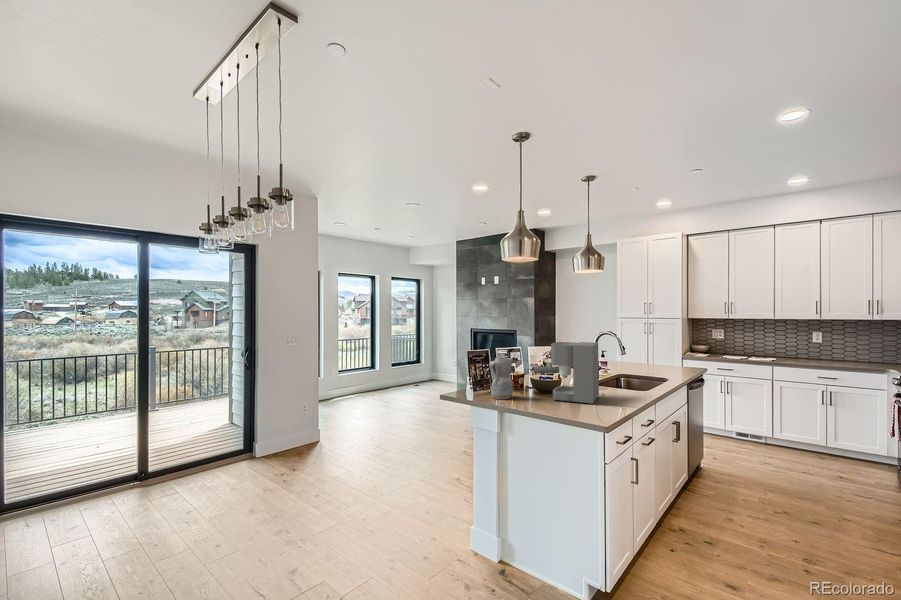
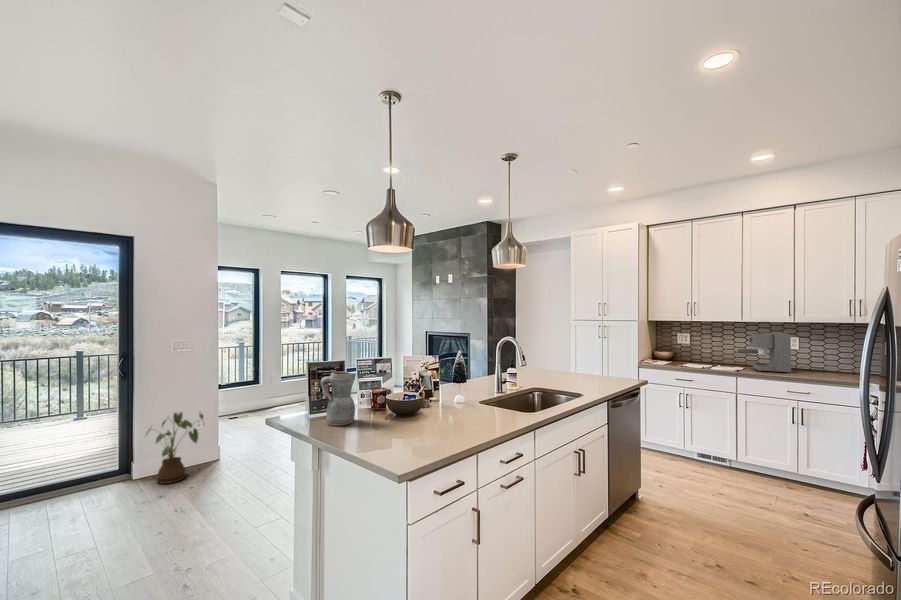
coffee maker: present [534,342,599,404] -> present [738,333,791,373]
house plant: none [270,399,316,461] -> present [146,412,203,484]

